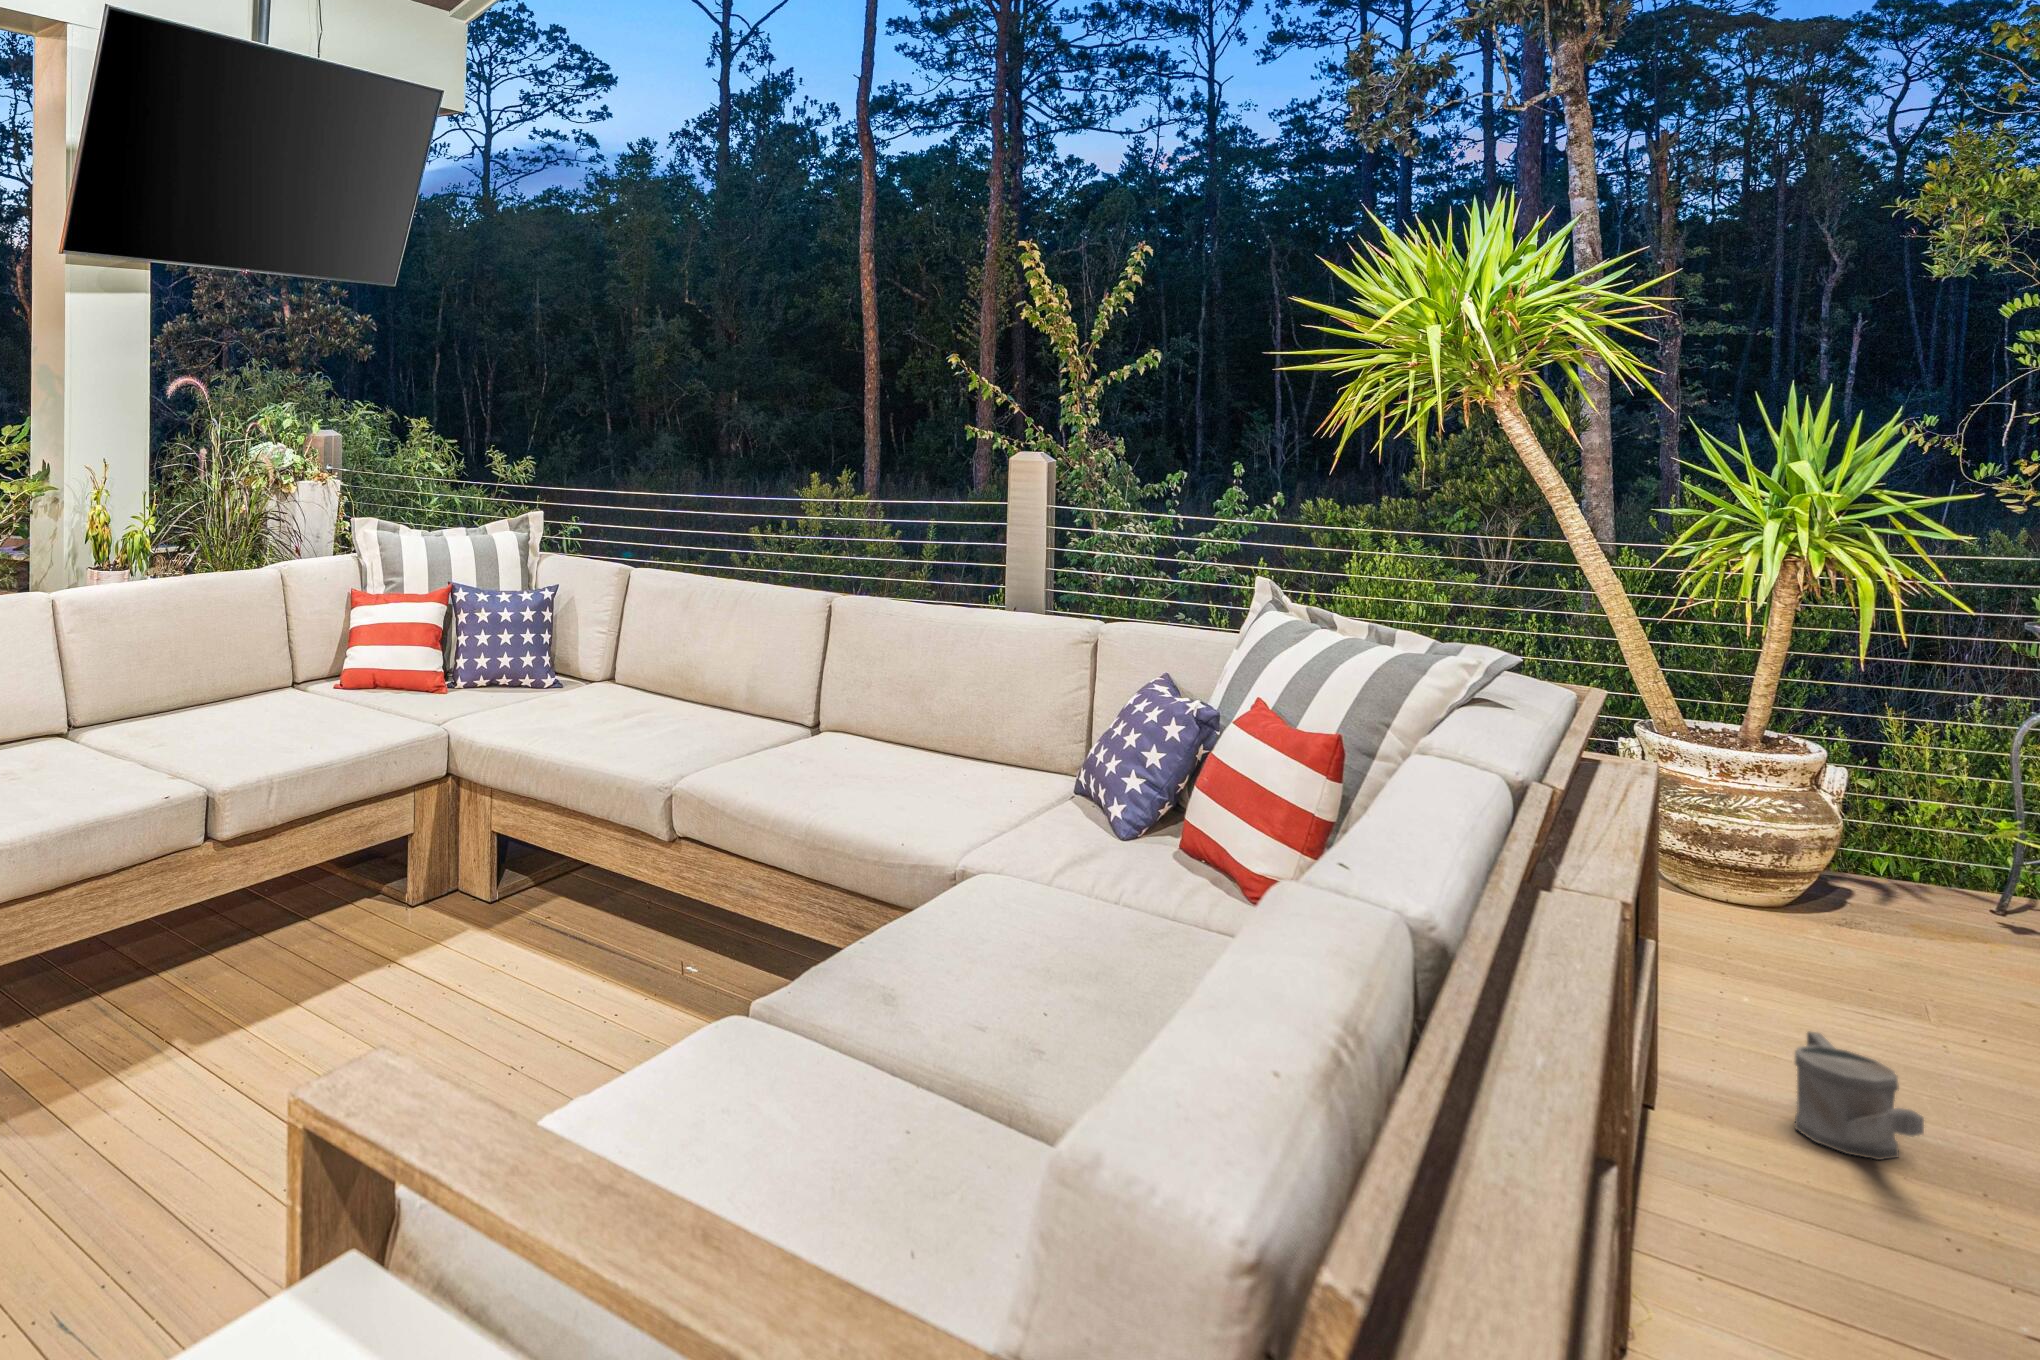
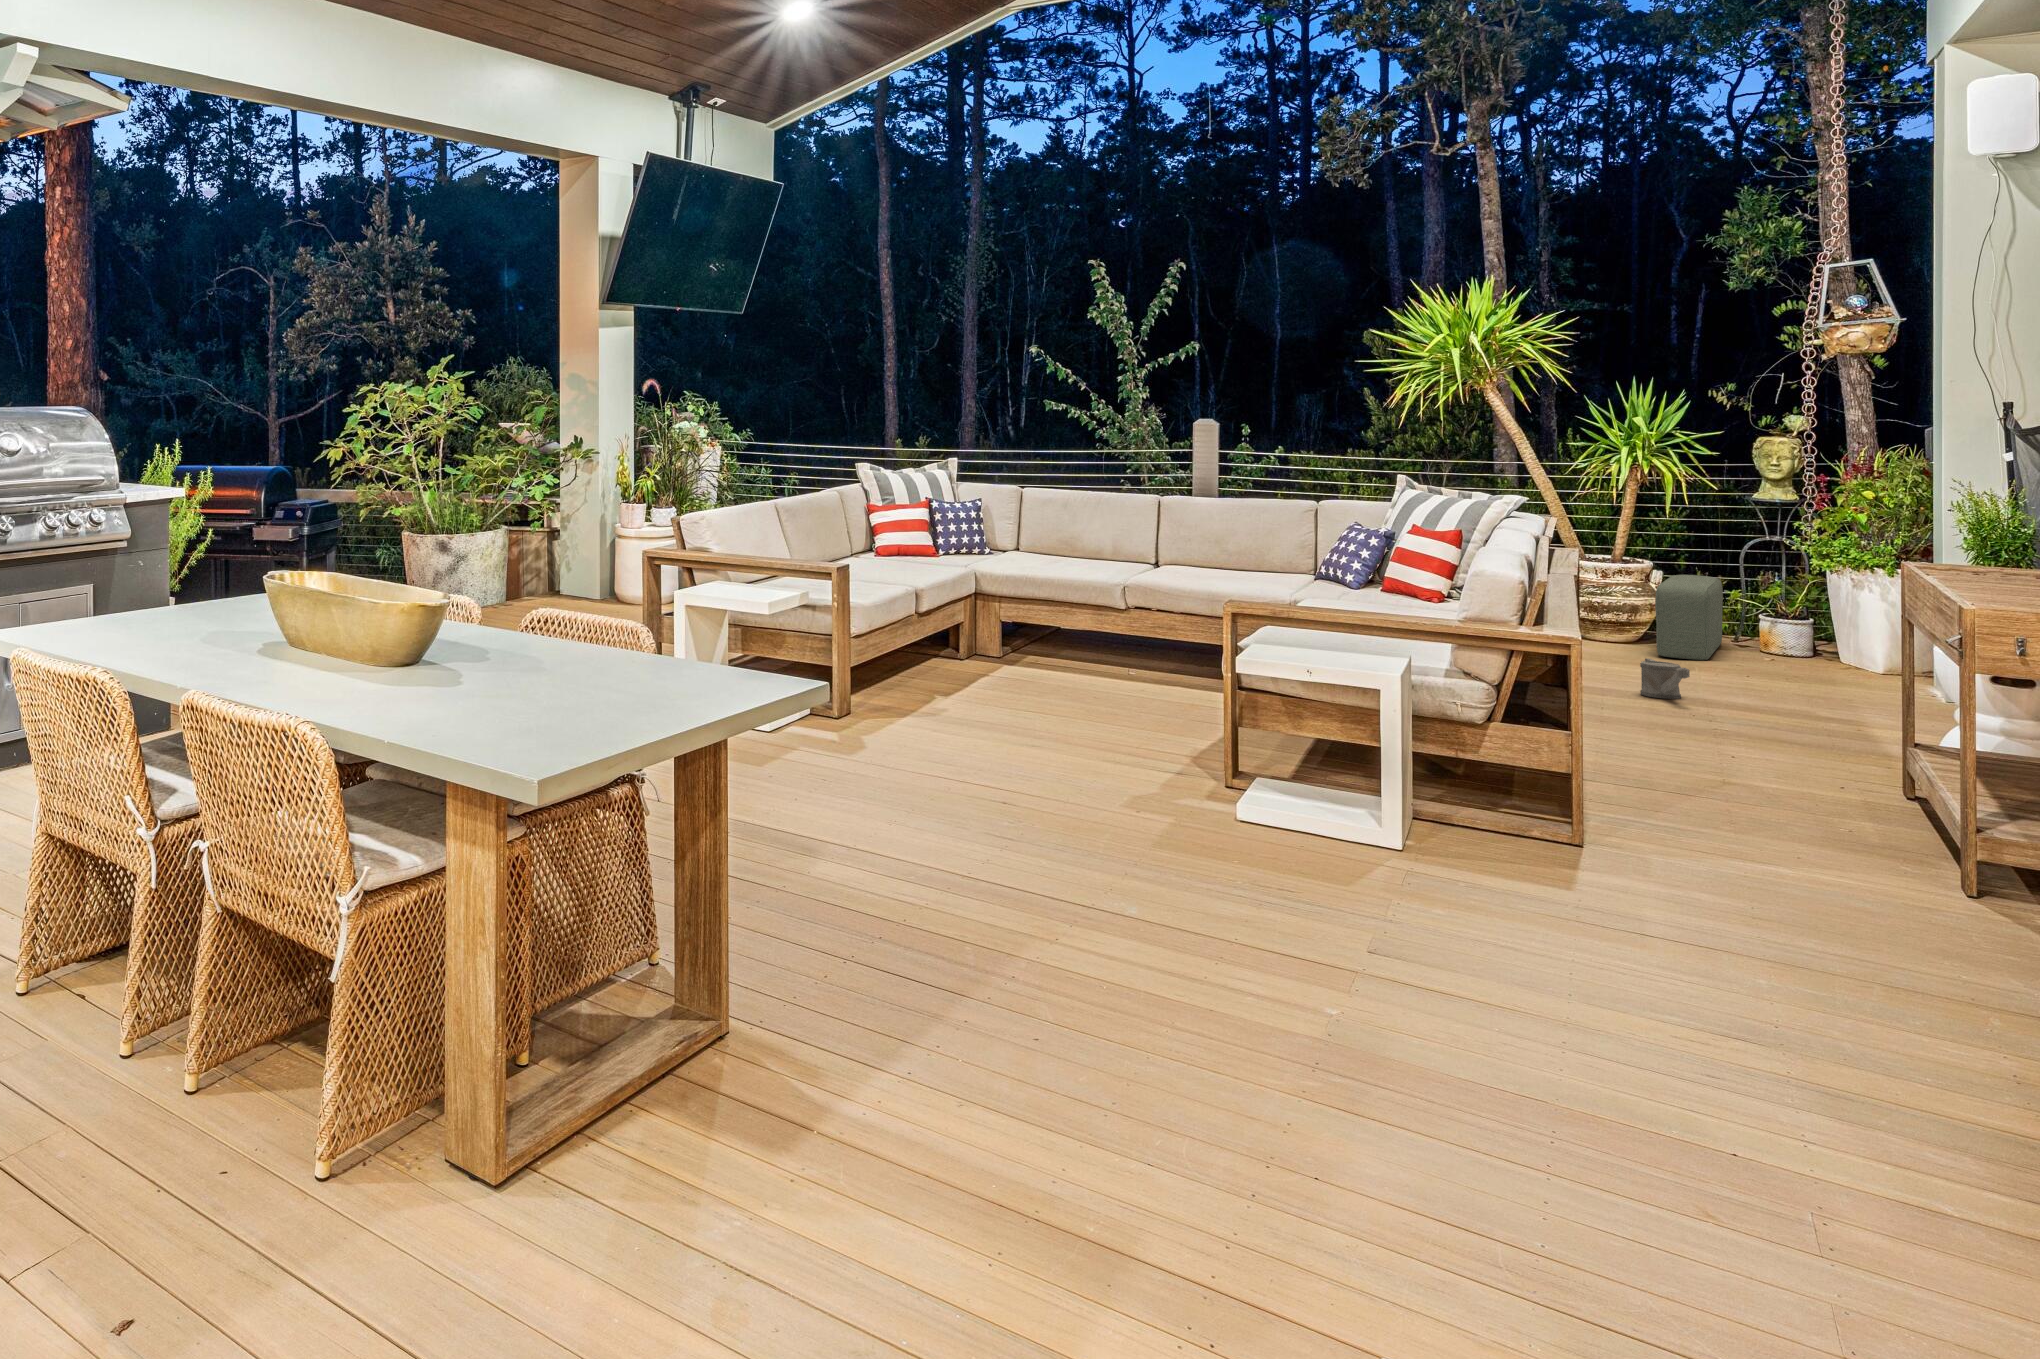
pouf: none [1834,770,1977,982] -> present [1655,575,1723,660]

